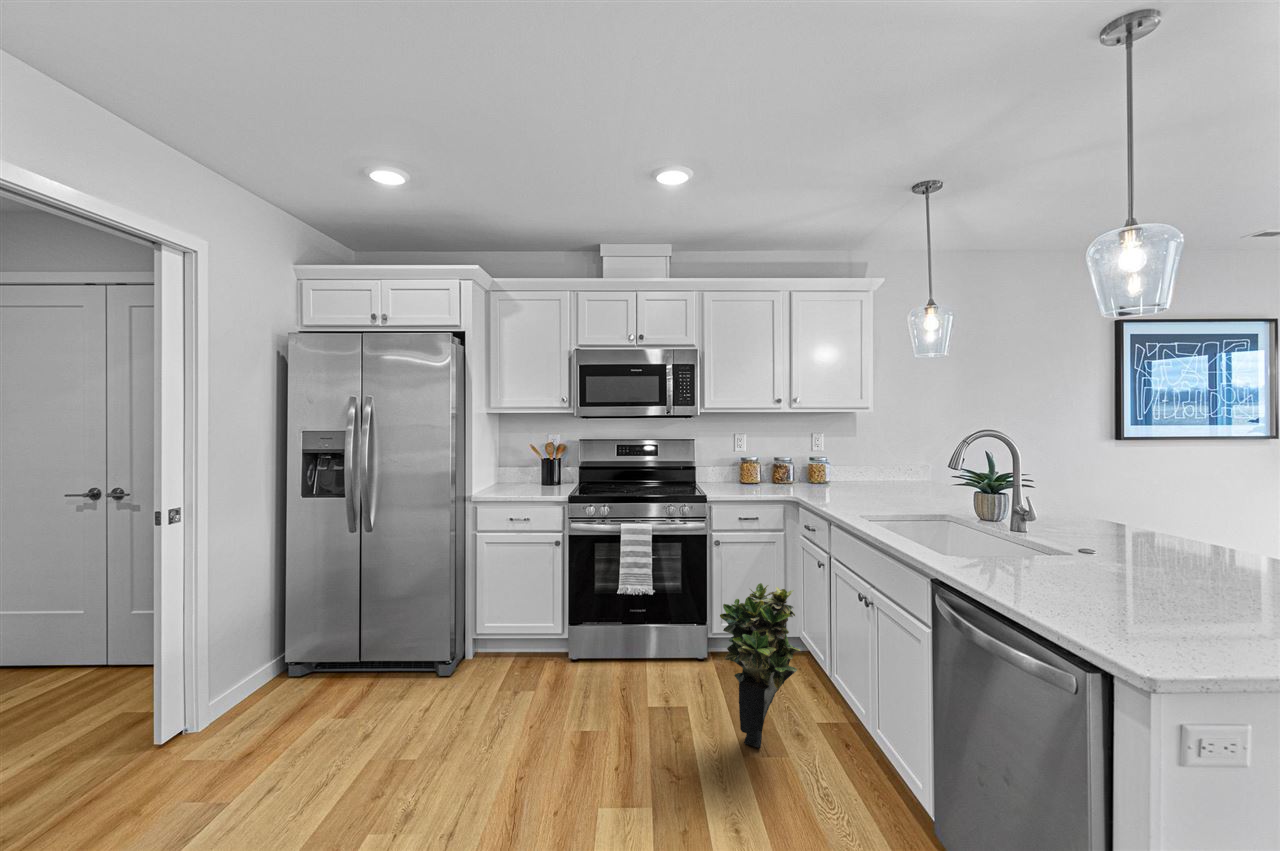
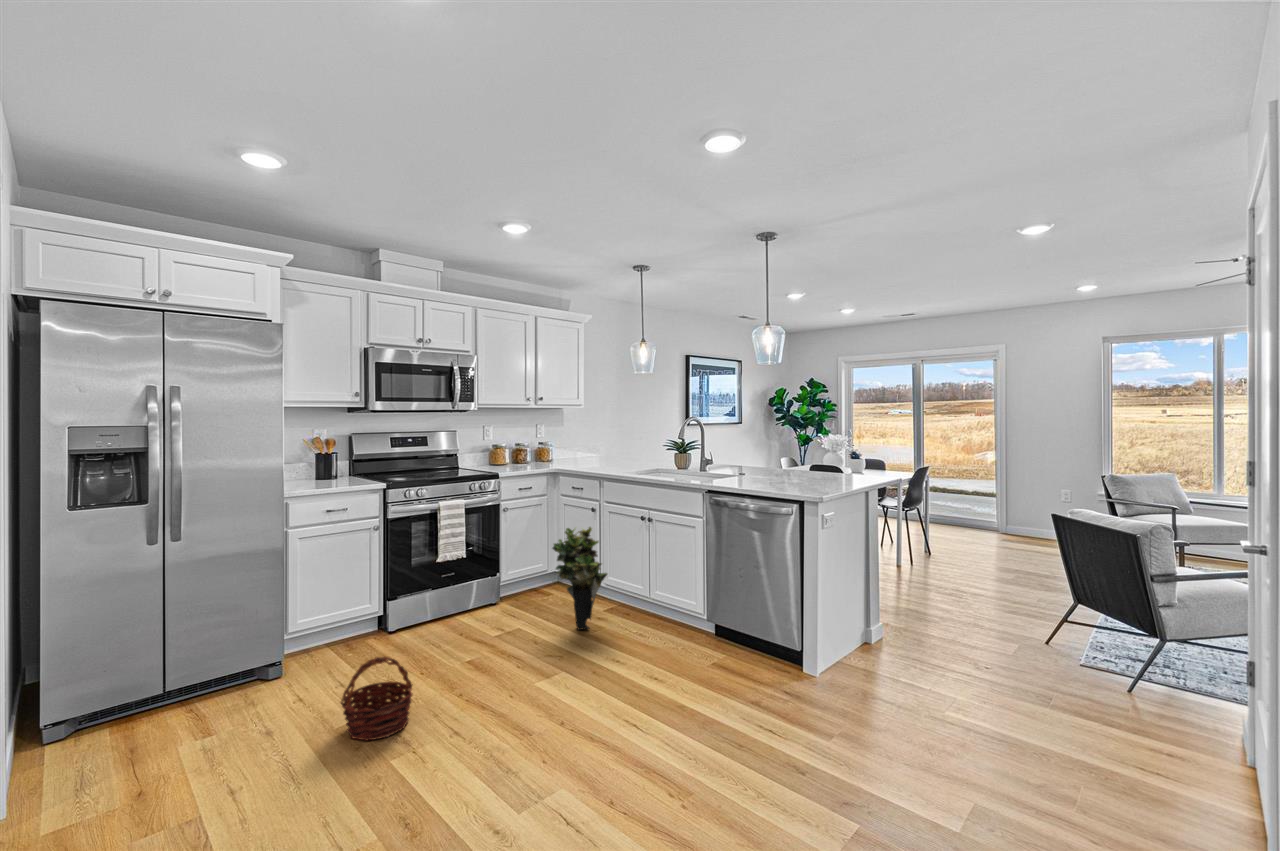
basket: none [345,714,433,822] -> present [341,657,413,740]

